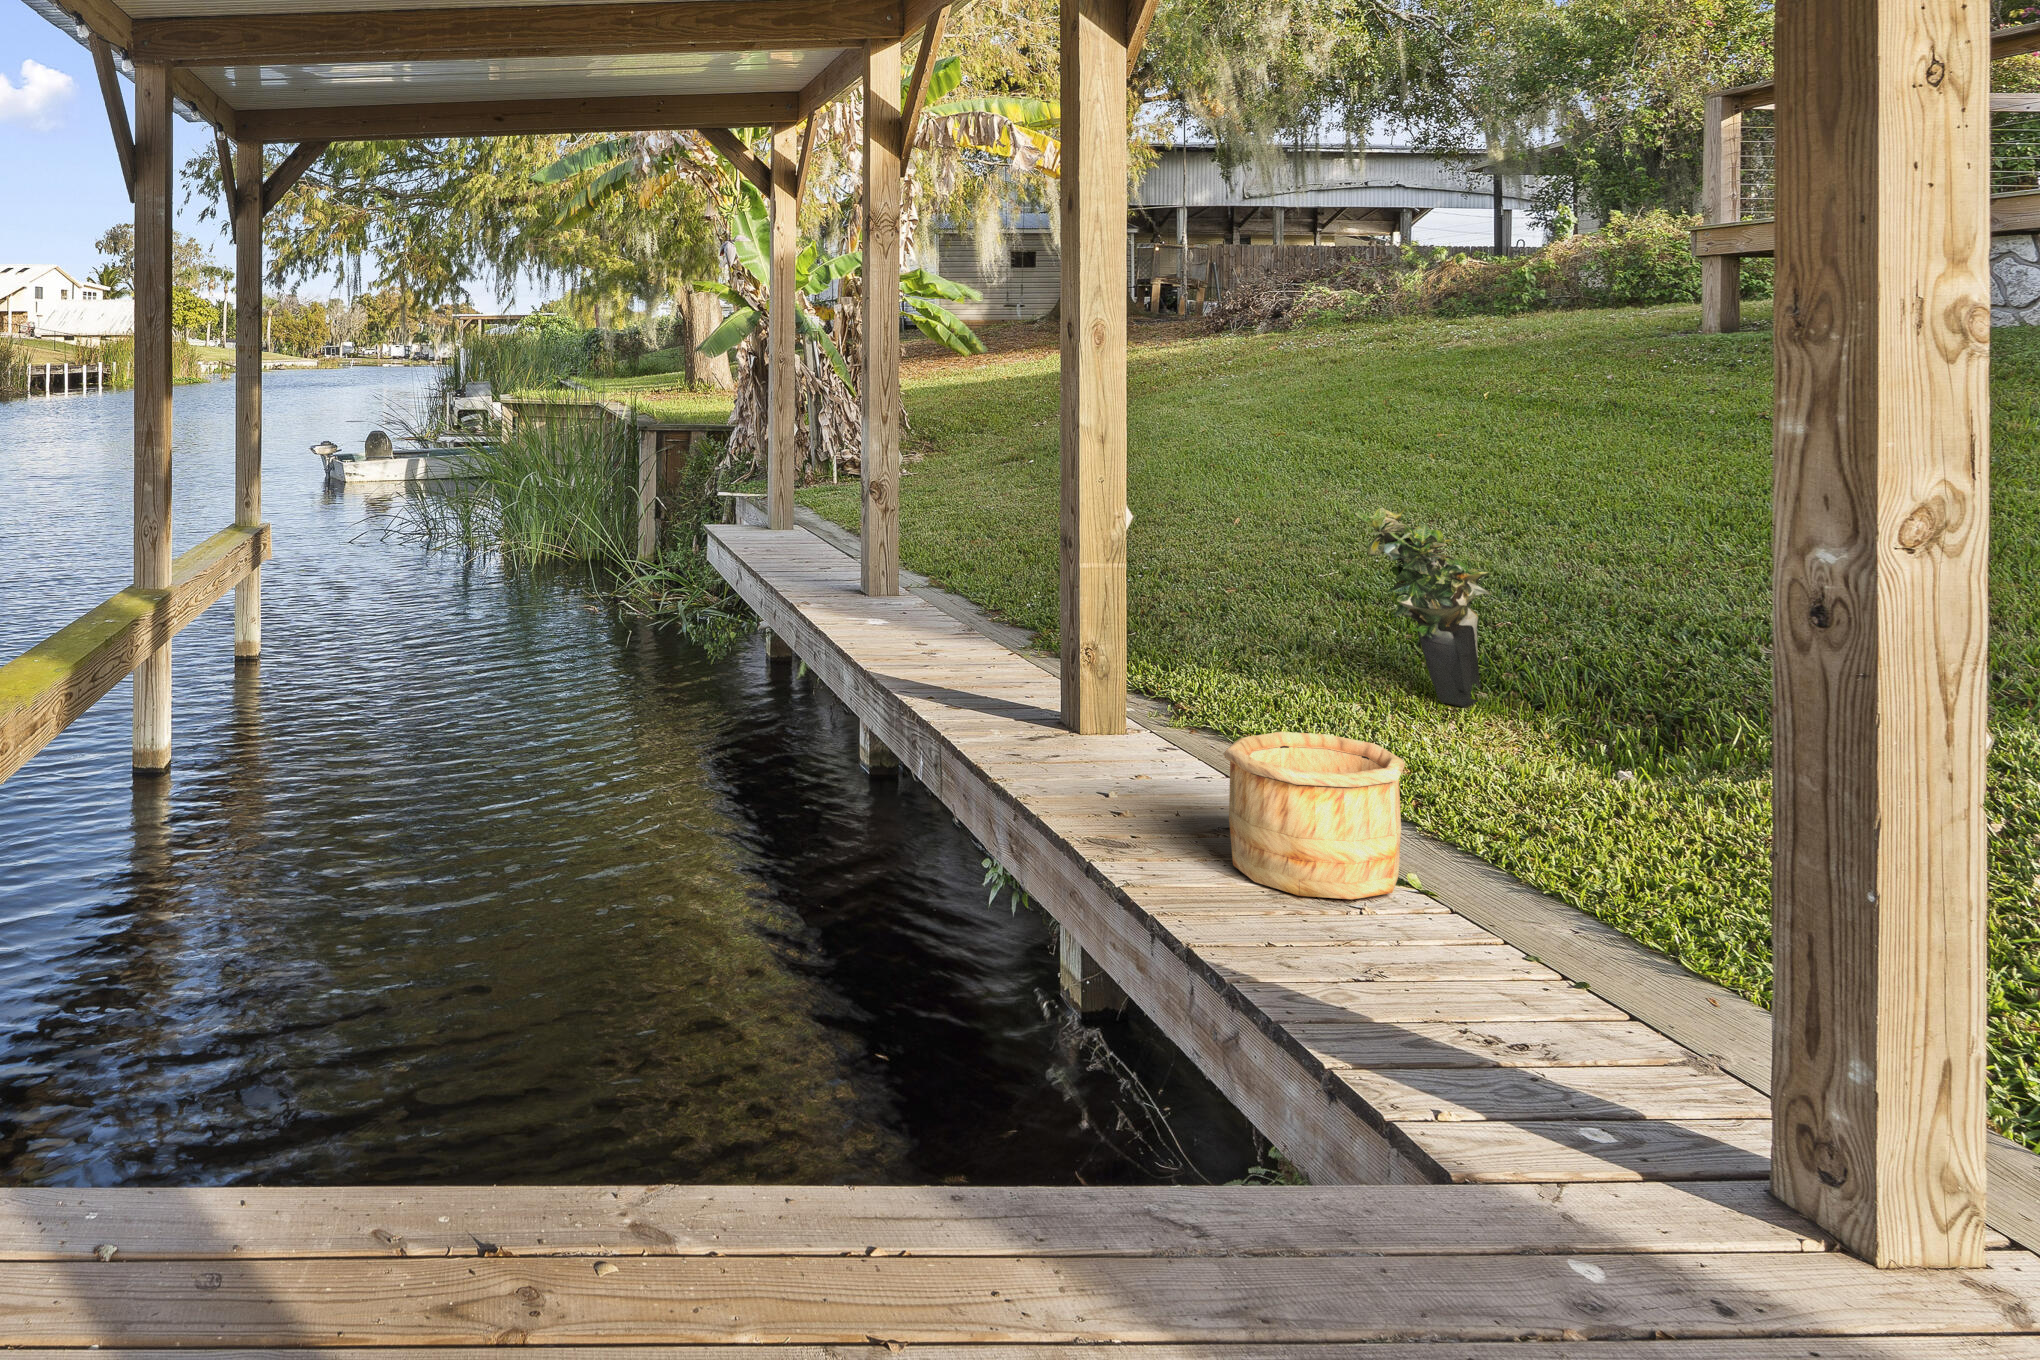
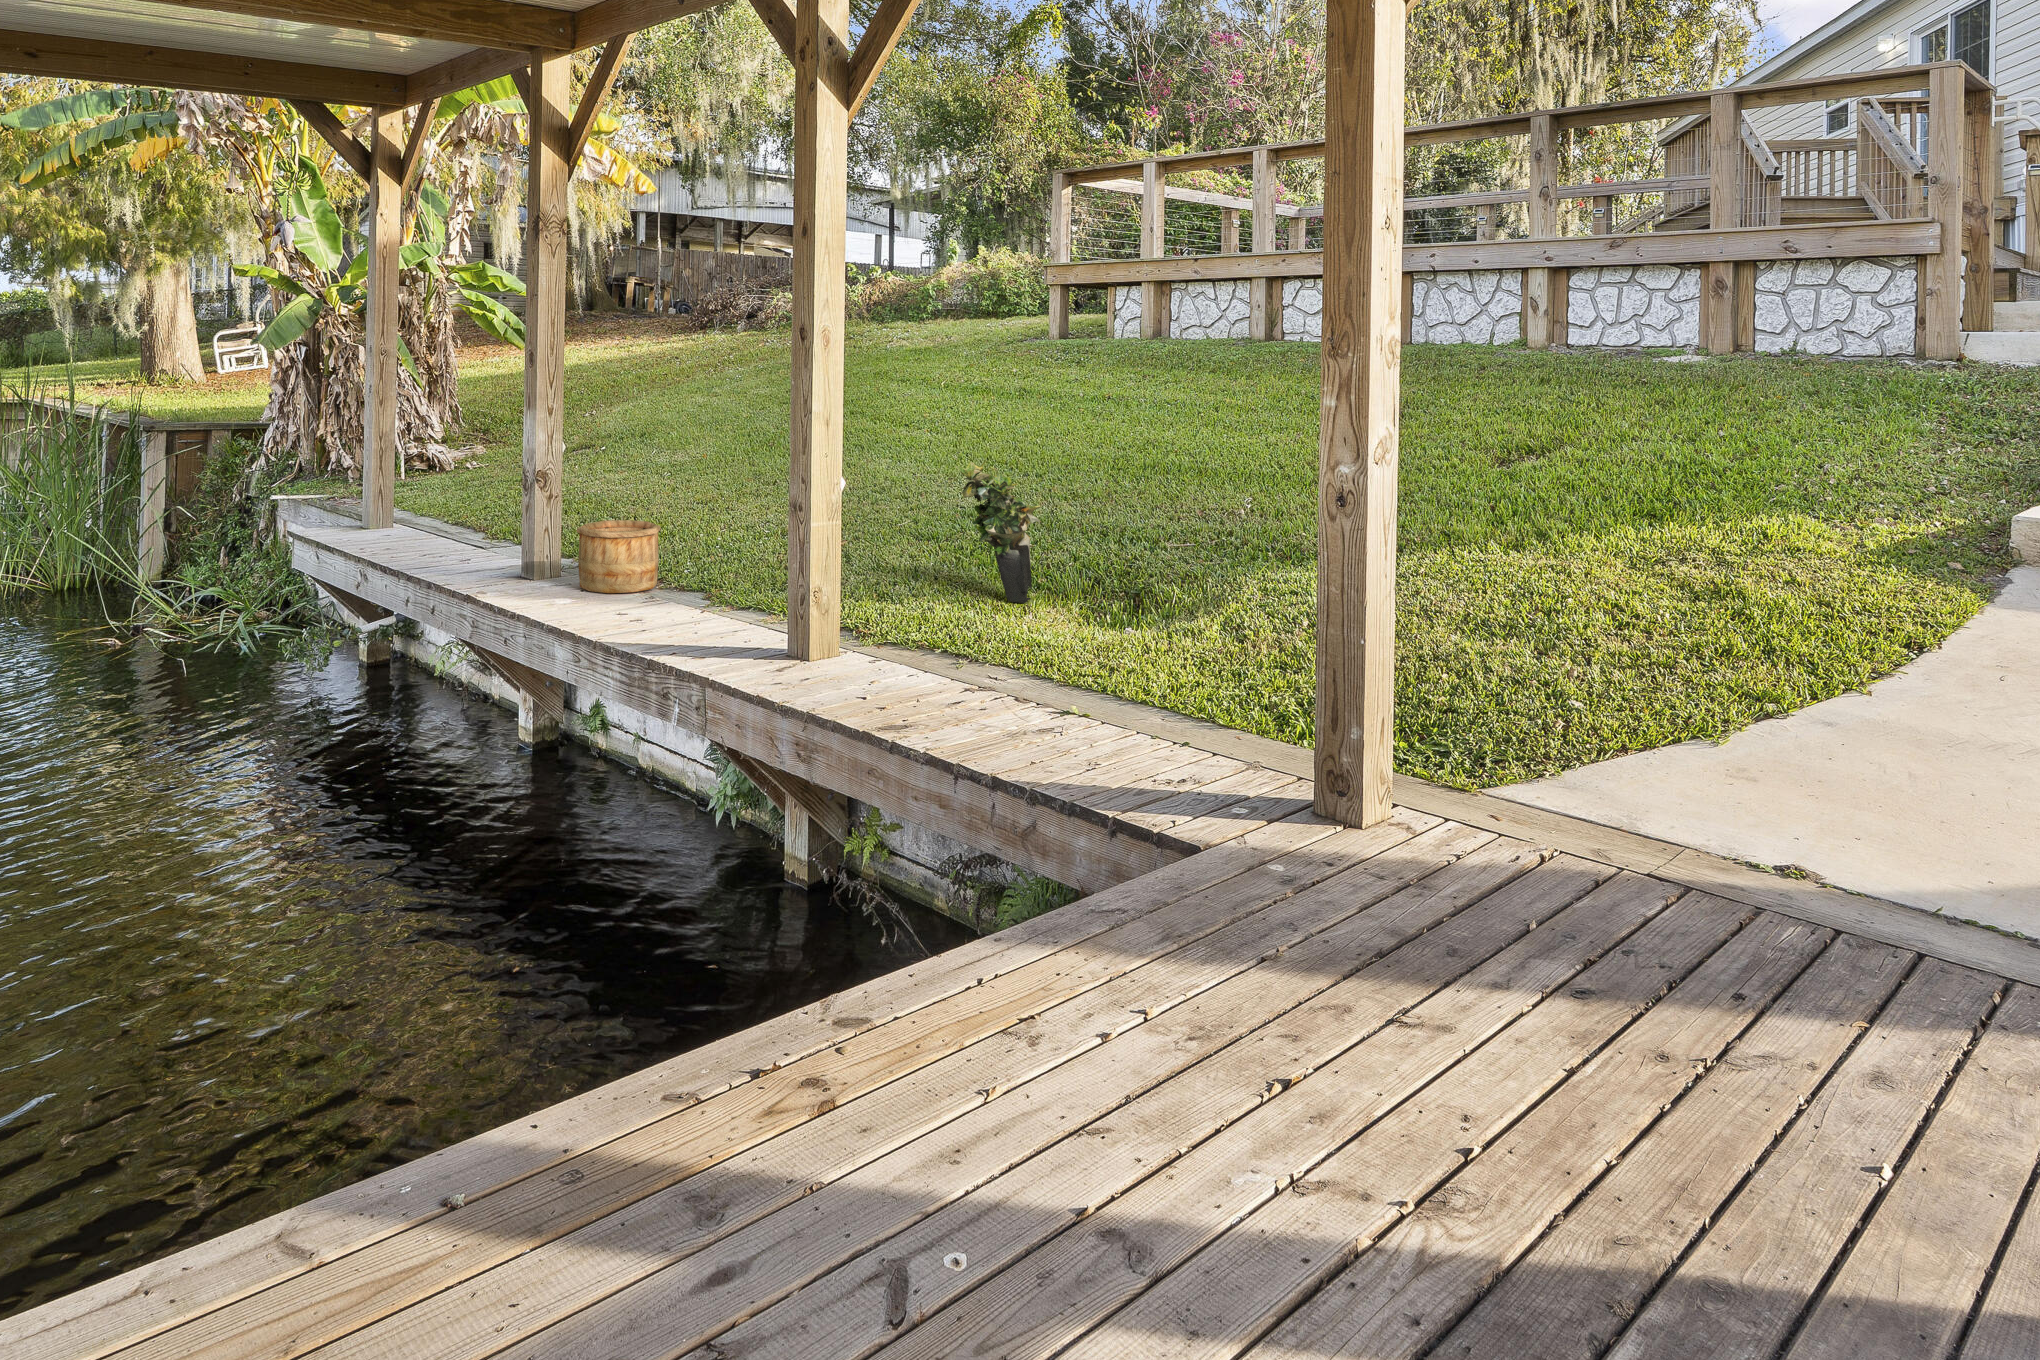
wooden bucket: present [1224,732,1405,899] -> present [576,520,661,593]

